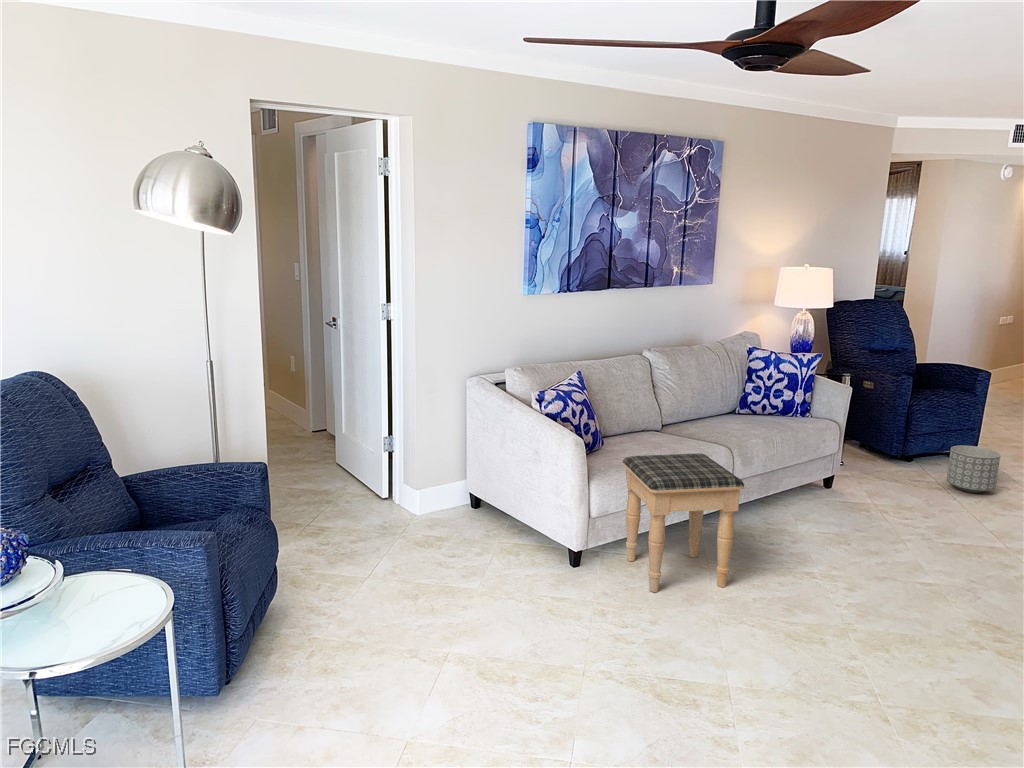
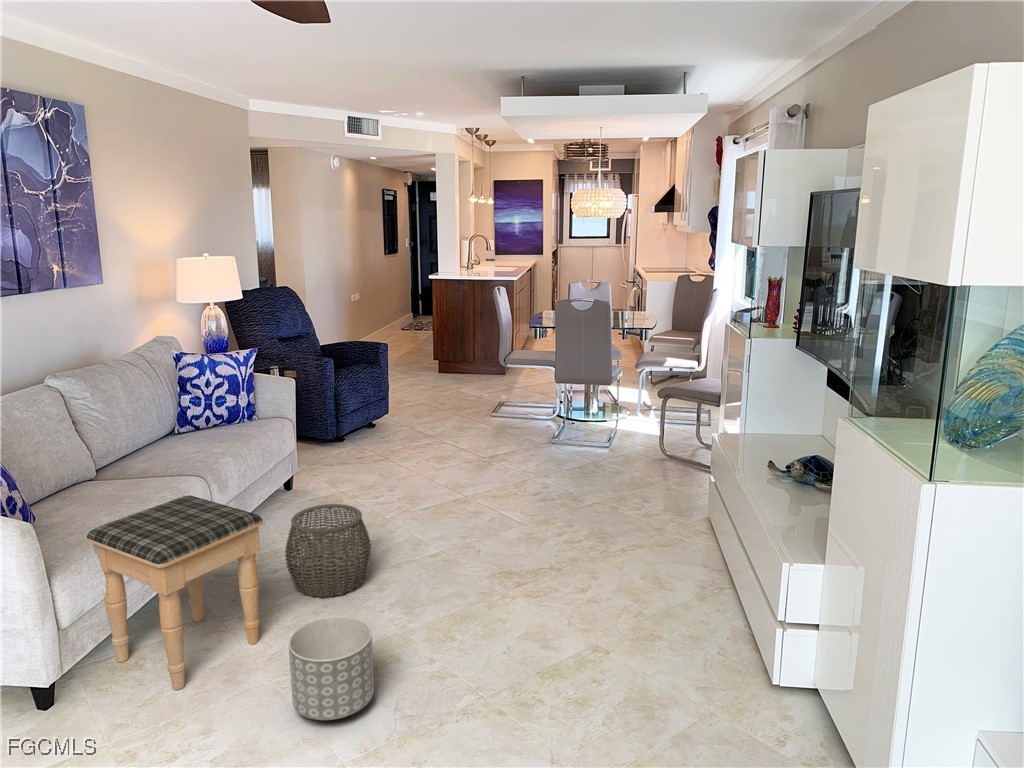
planter: present [947,445,1001,493] -> present [289,616,374,720]
woven basket: none [774,497,859,584] -> present [285,504,371,598]

